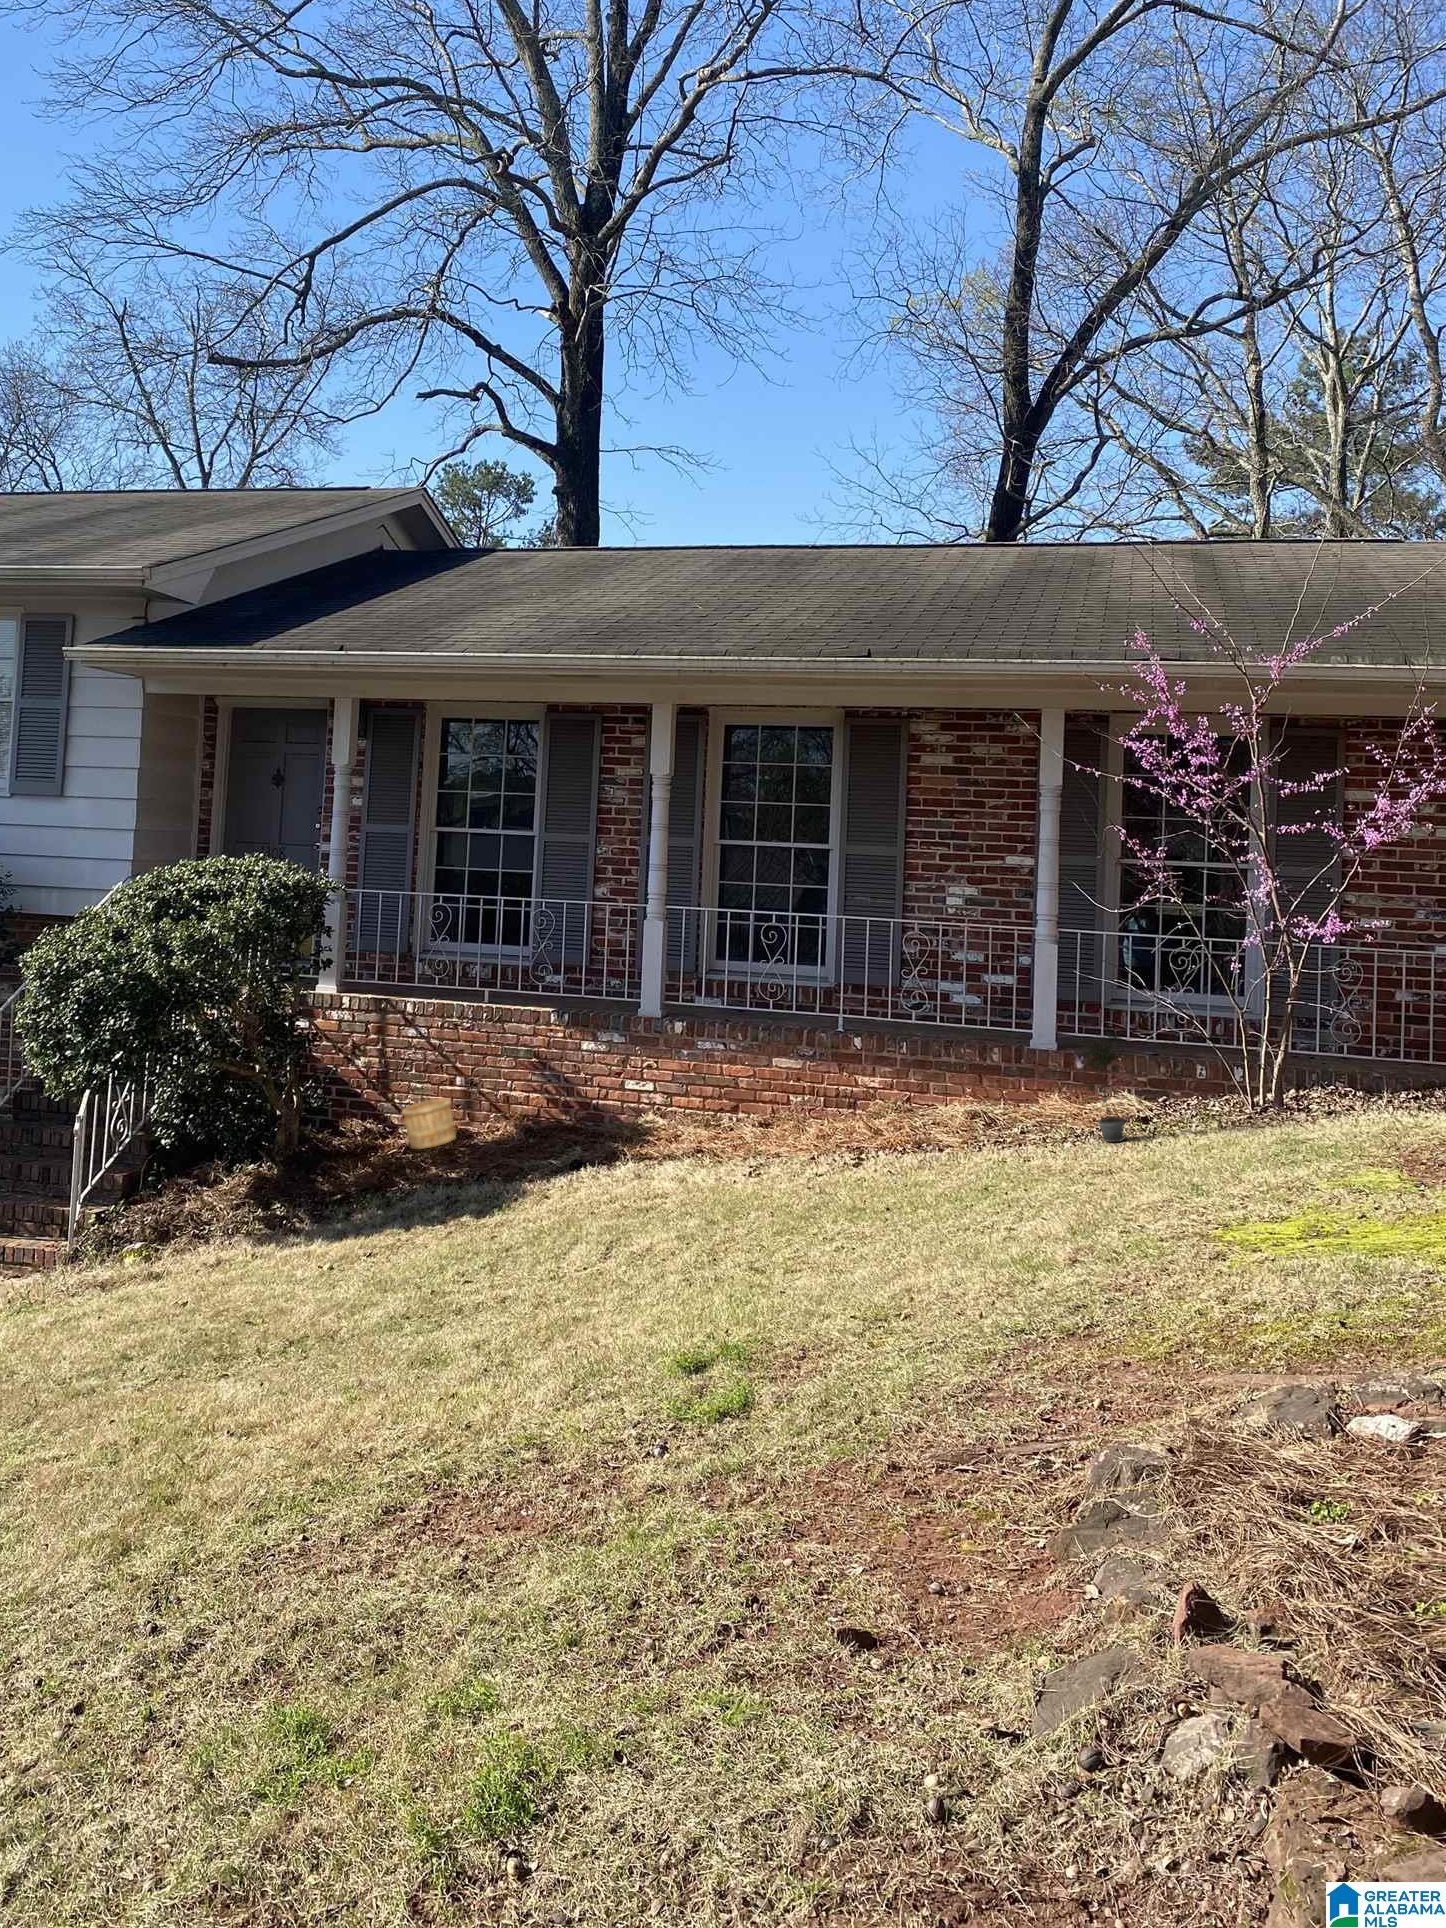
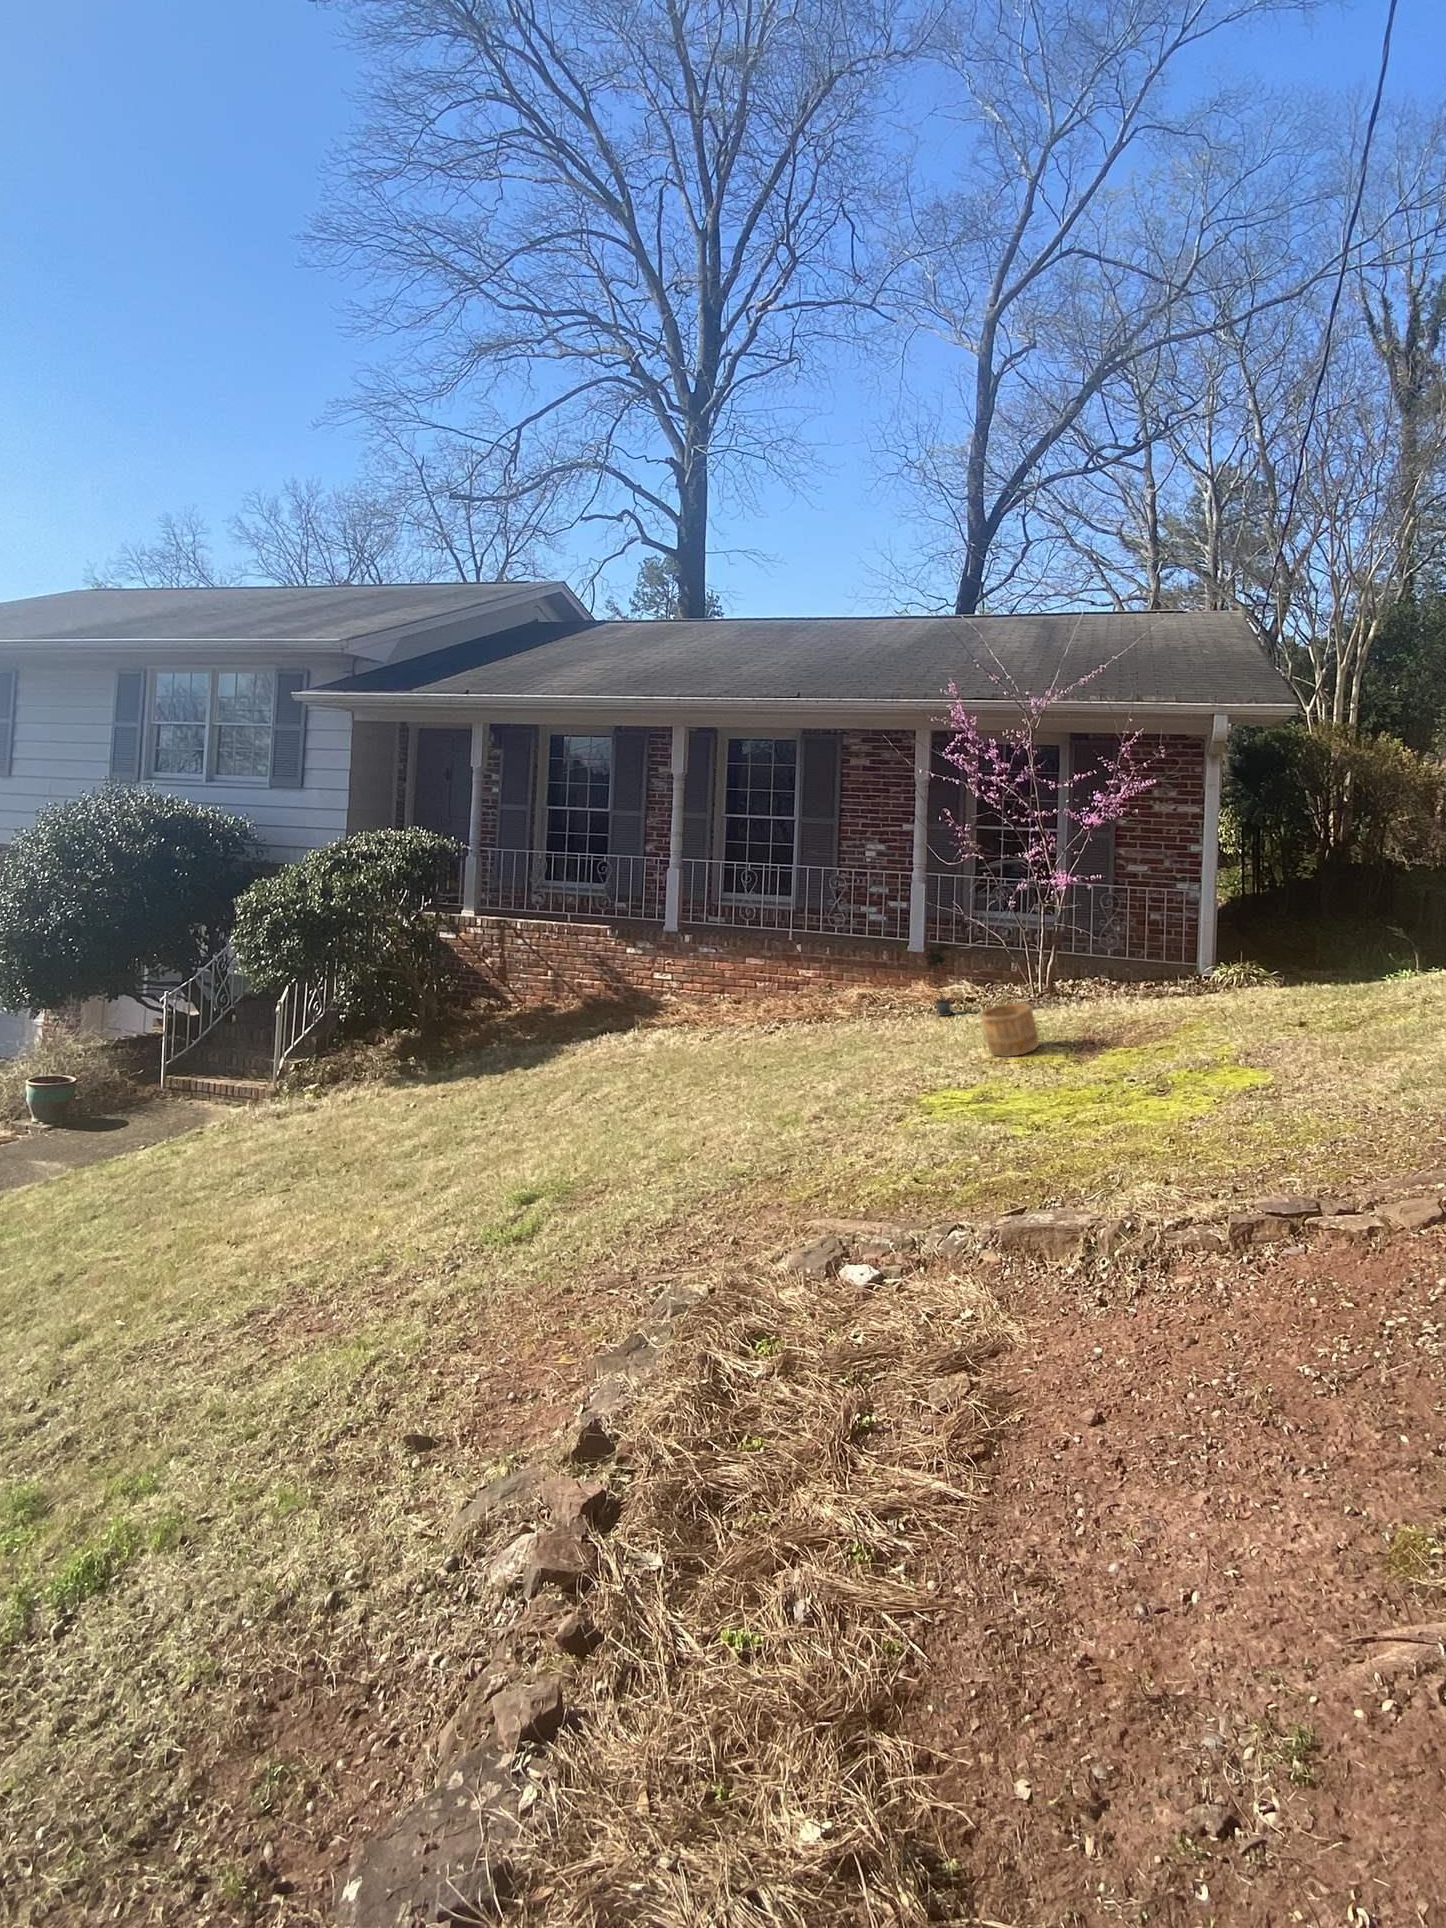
wooden bucket: present [402,1098,456,1149] -> present [980,1003,1039,1057]

